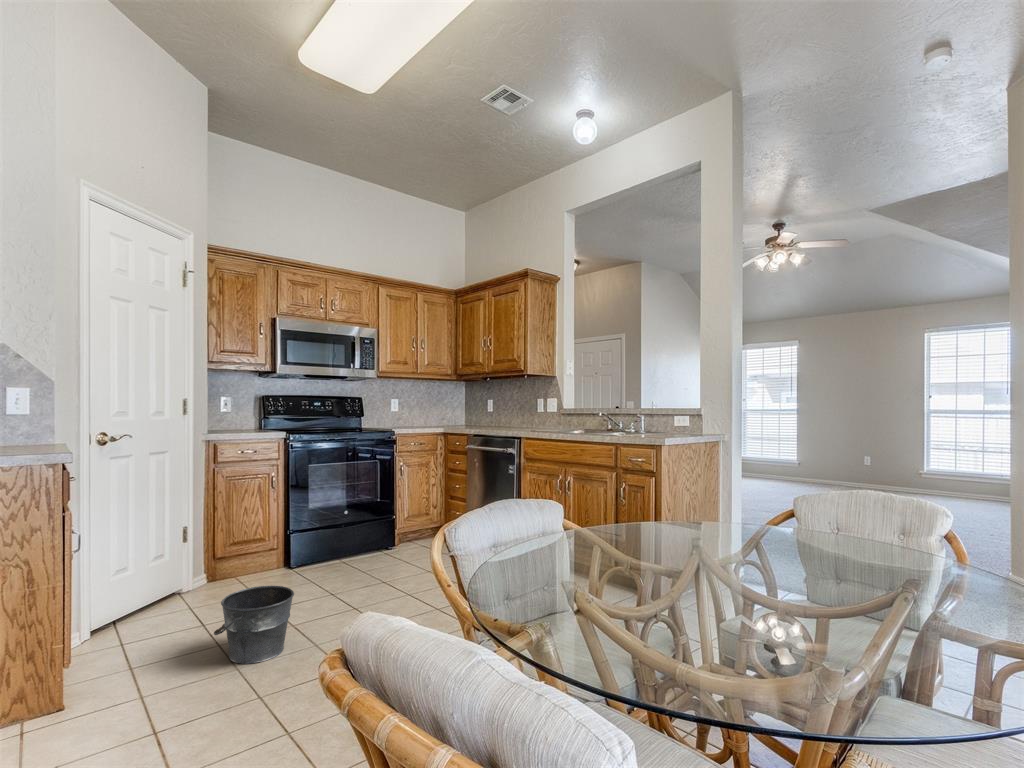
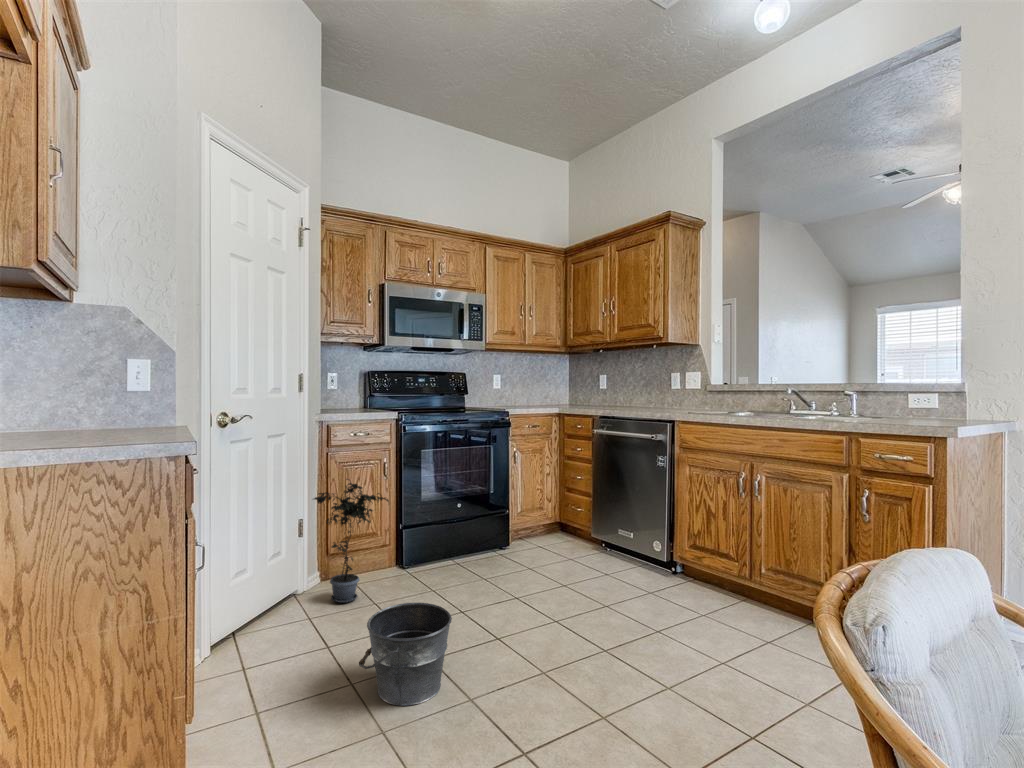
potted plant: none [198,489,266,596] -> present [314,479,389,603]

